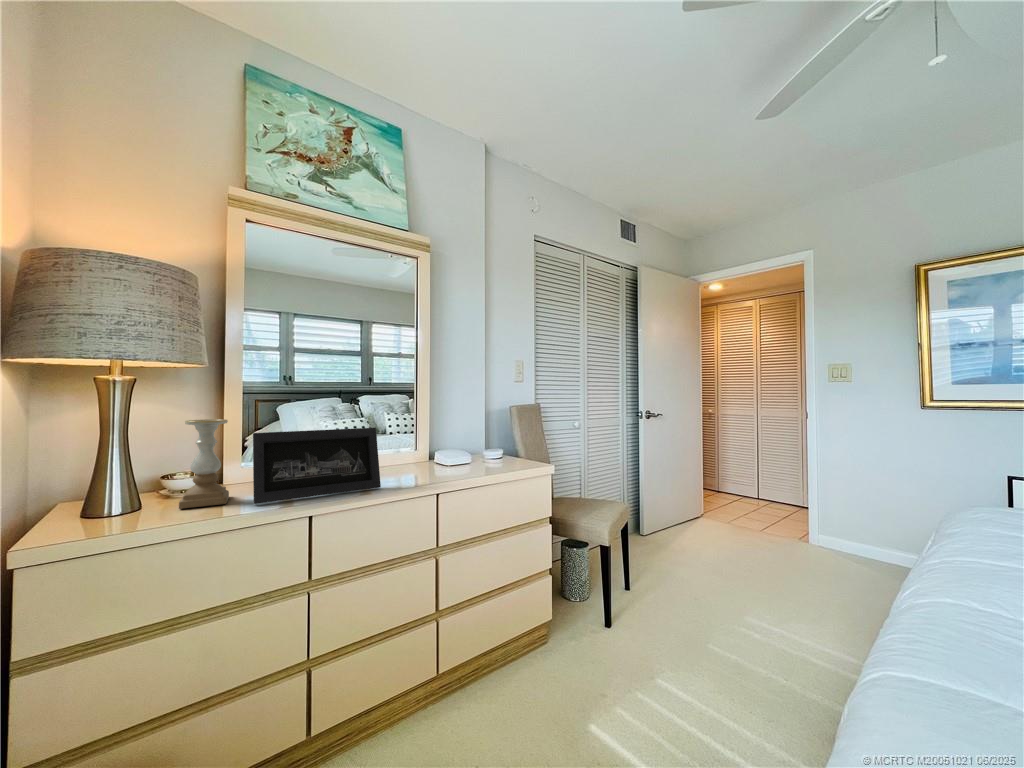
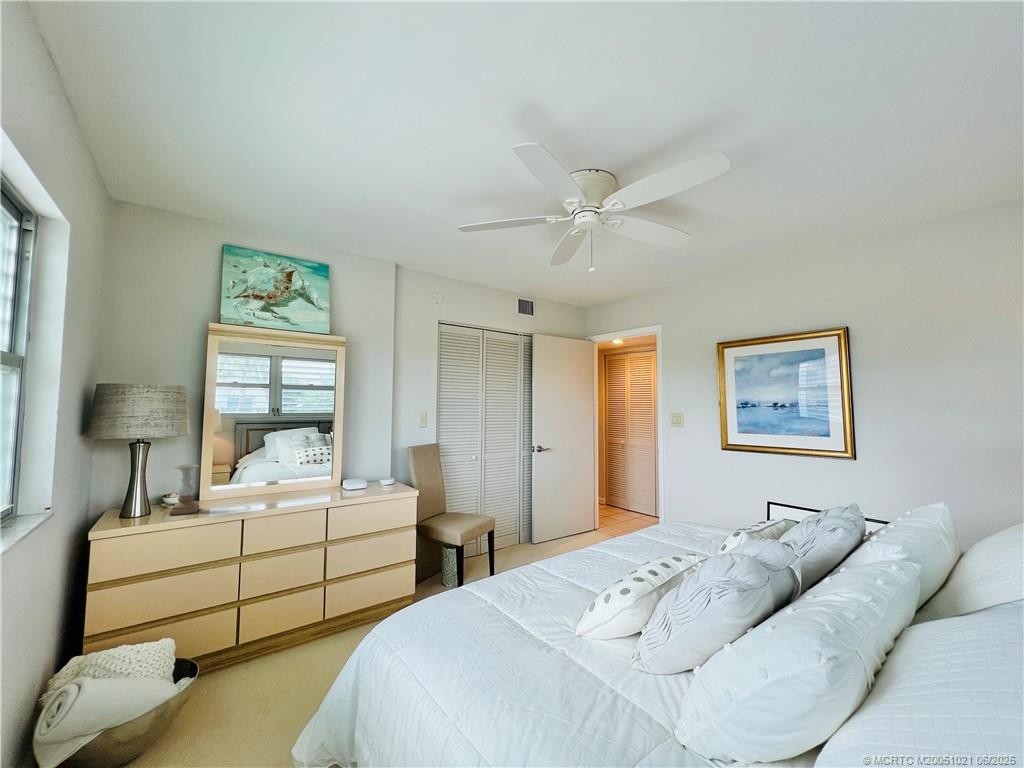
picture frame: present [253,428,381,504] -> none [210,468,289,513]

